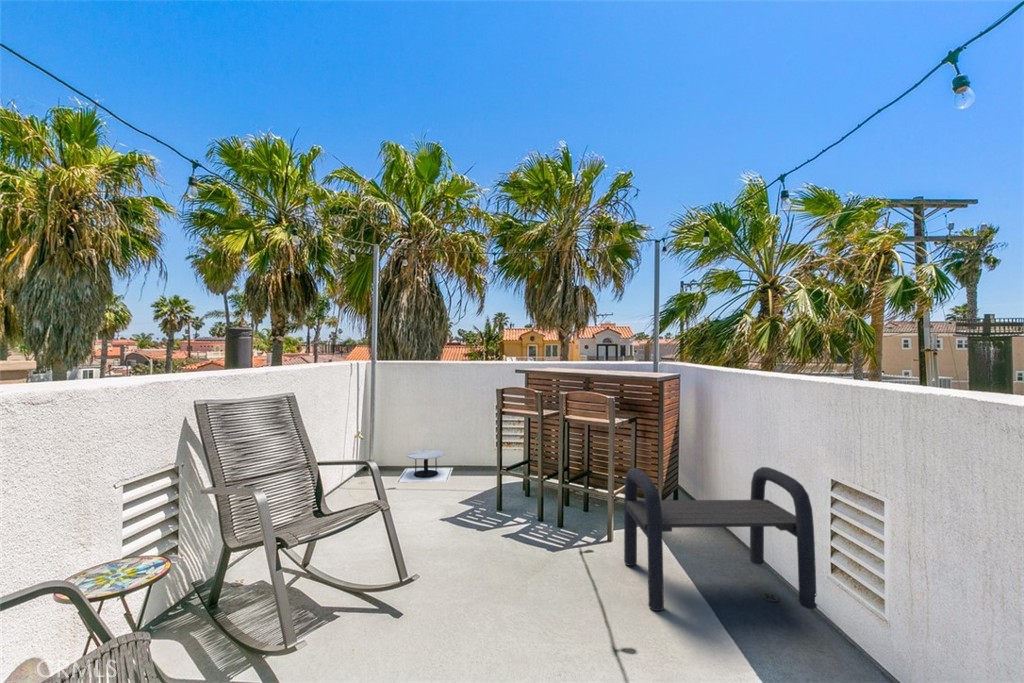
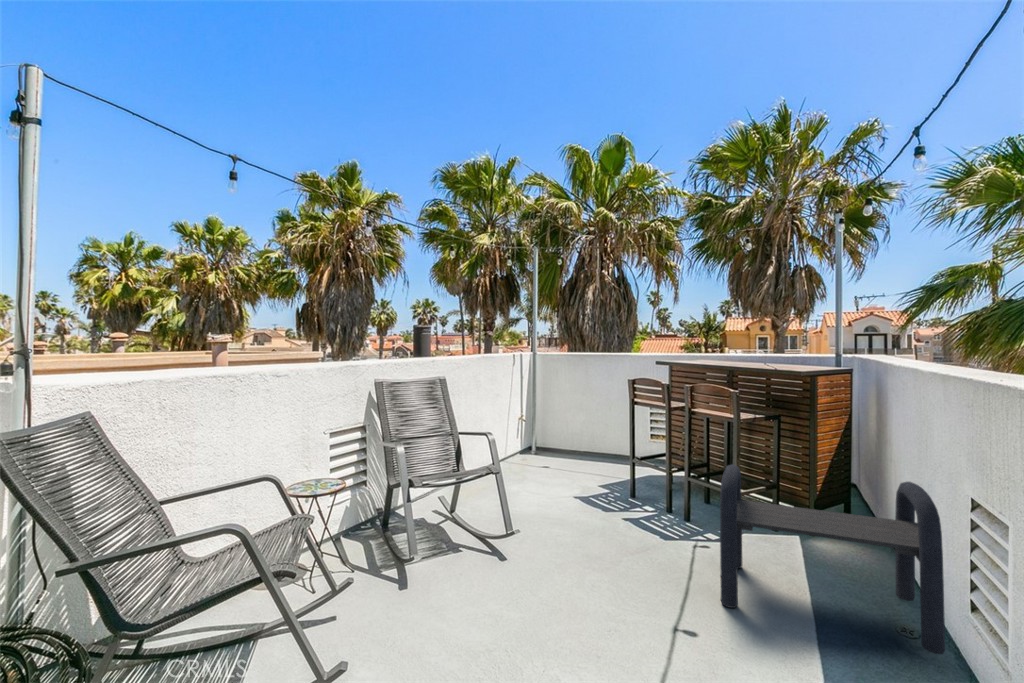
side table: present [396,449,453,482] -> none [556,439,616,471]

